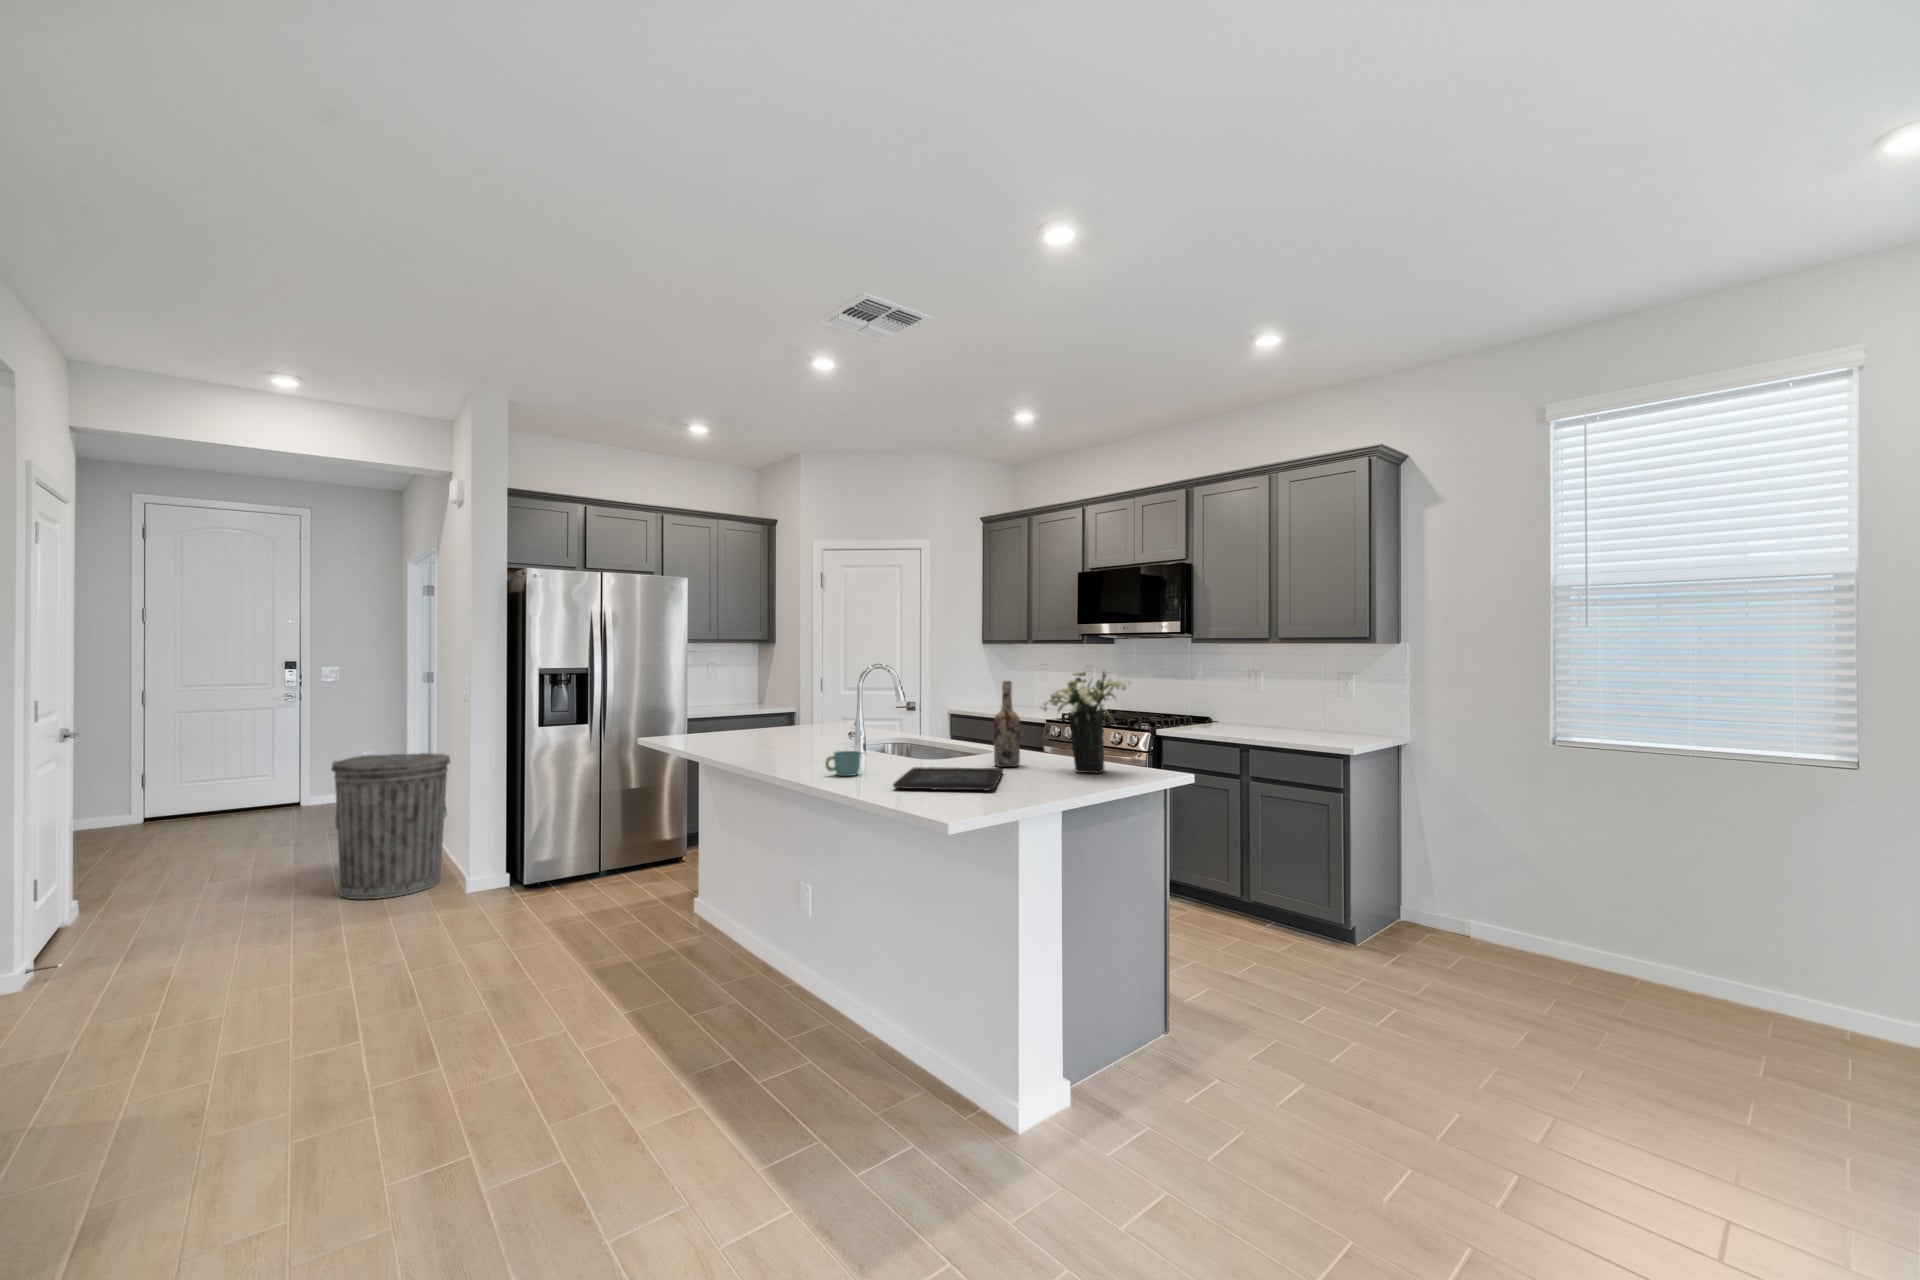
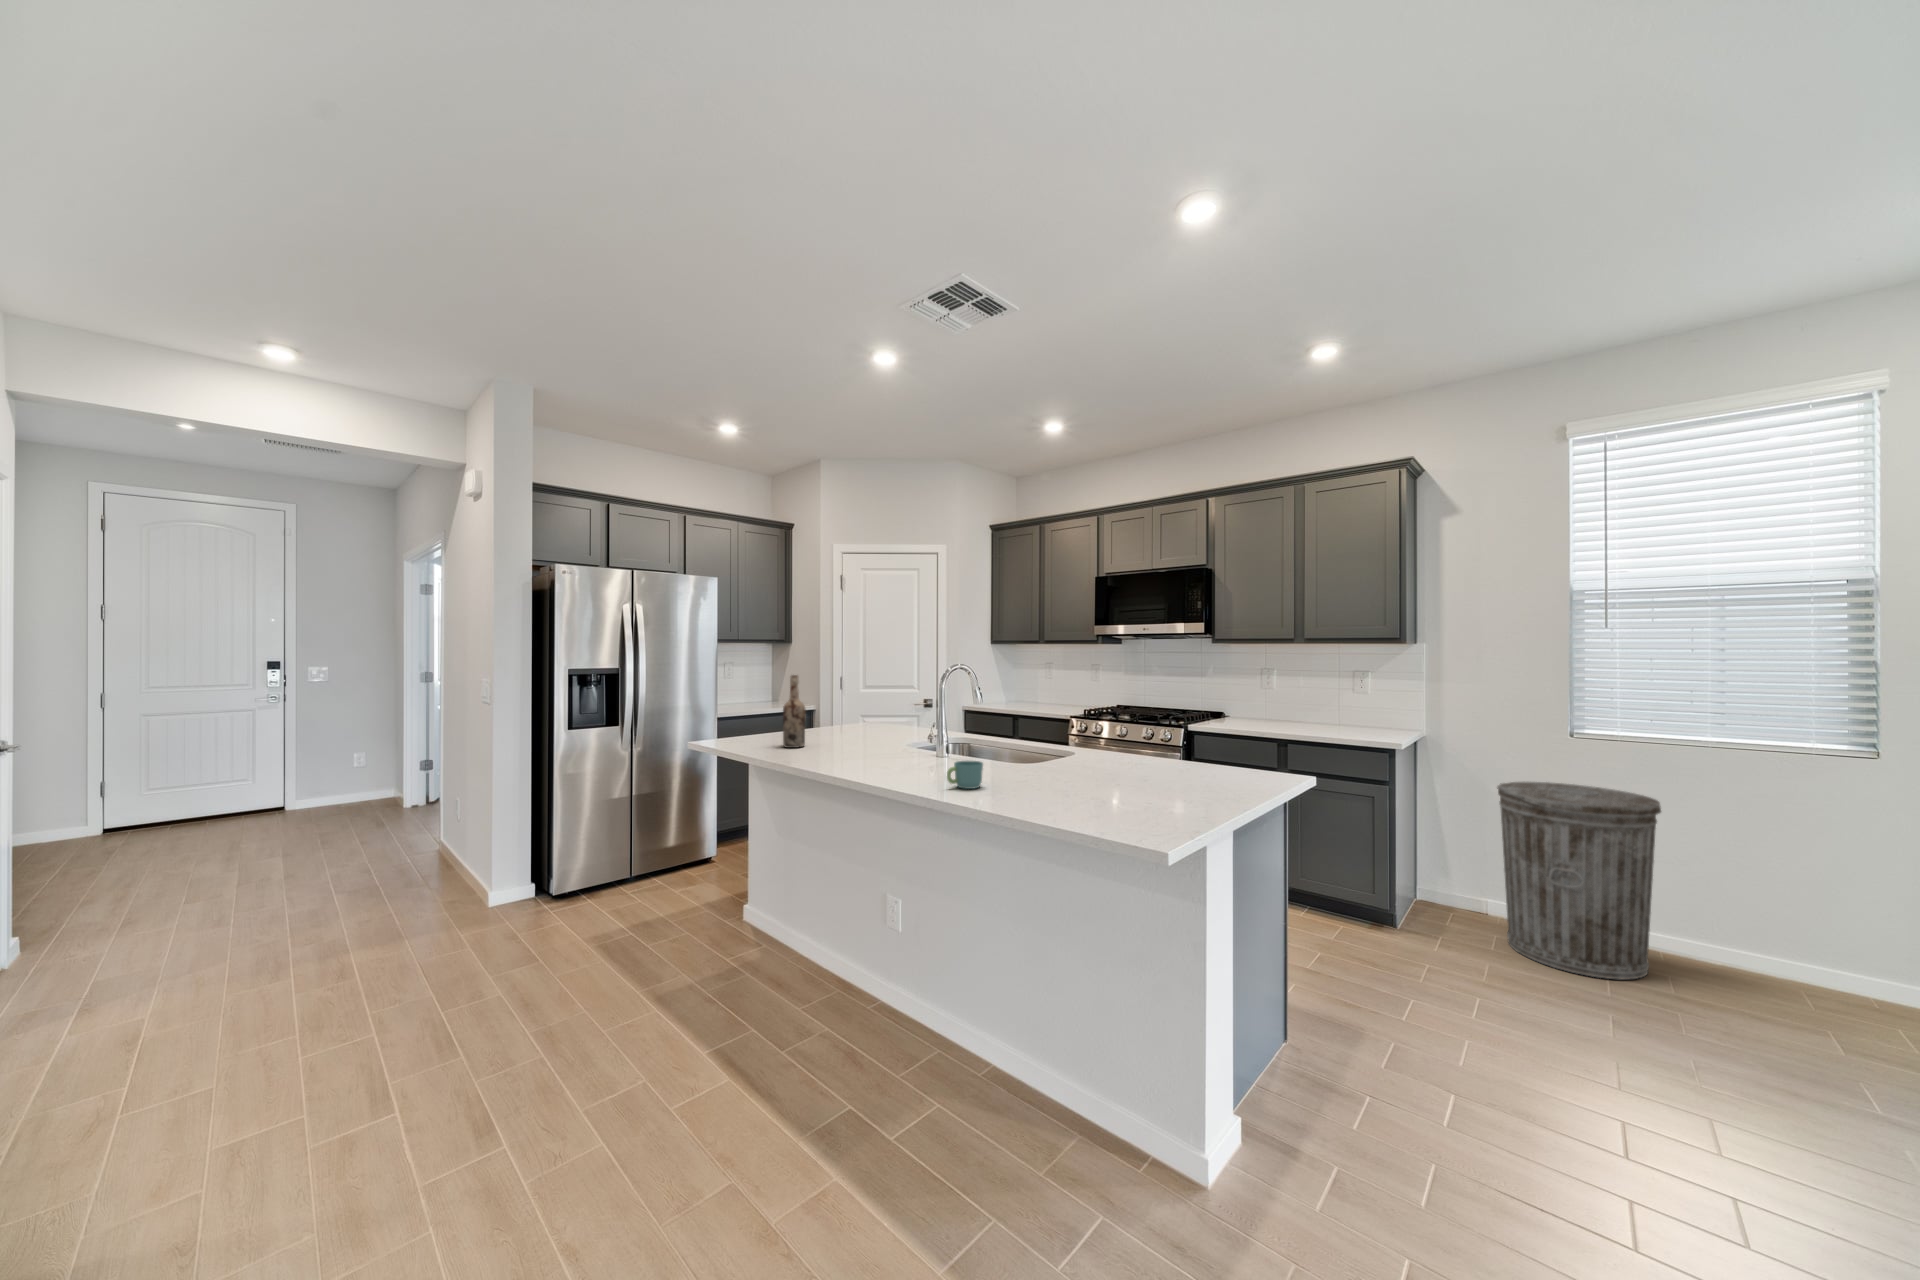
flower arrangement: present [1041,672,1129,773] -> none [1160,672,1256,780]
wine bottle: present [994,681,1020,767] -> present [783,675,806,748]
trash can: present [331,753,450,899] -> present [1497,782,1661,979]
tray: present [893,767,1003,790] -> none [1034,776,1157,805]

